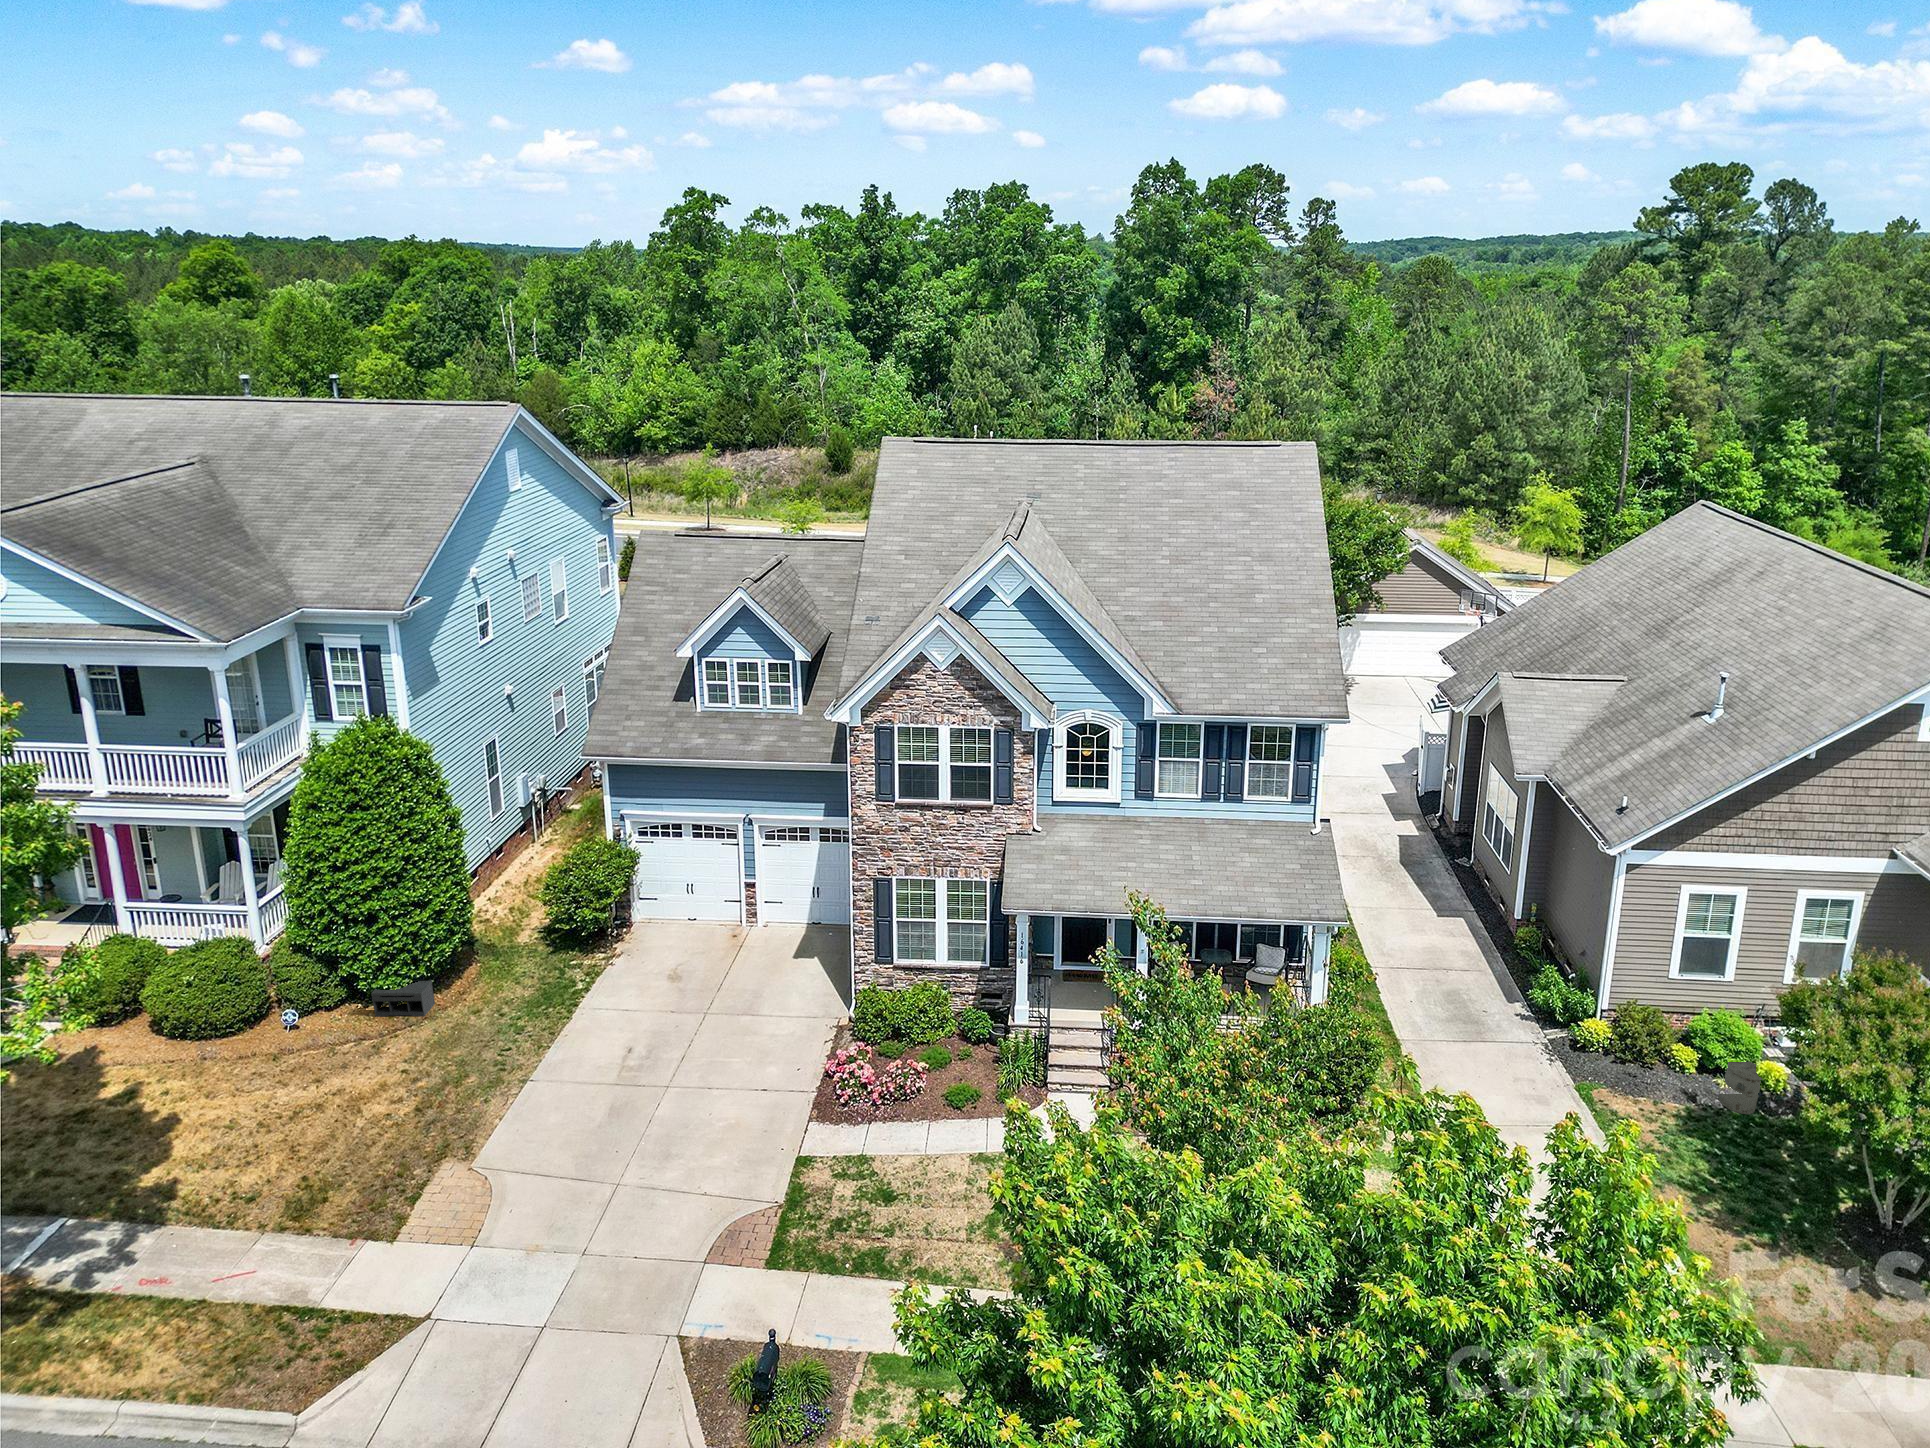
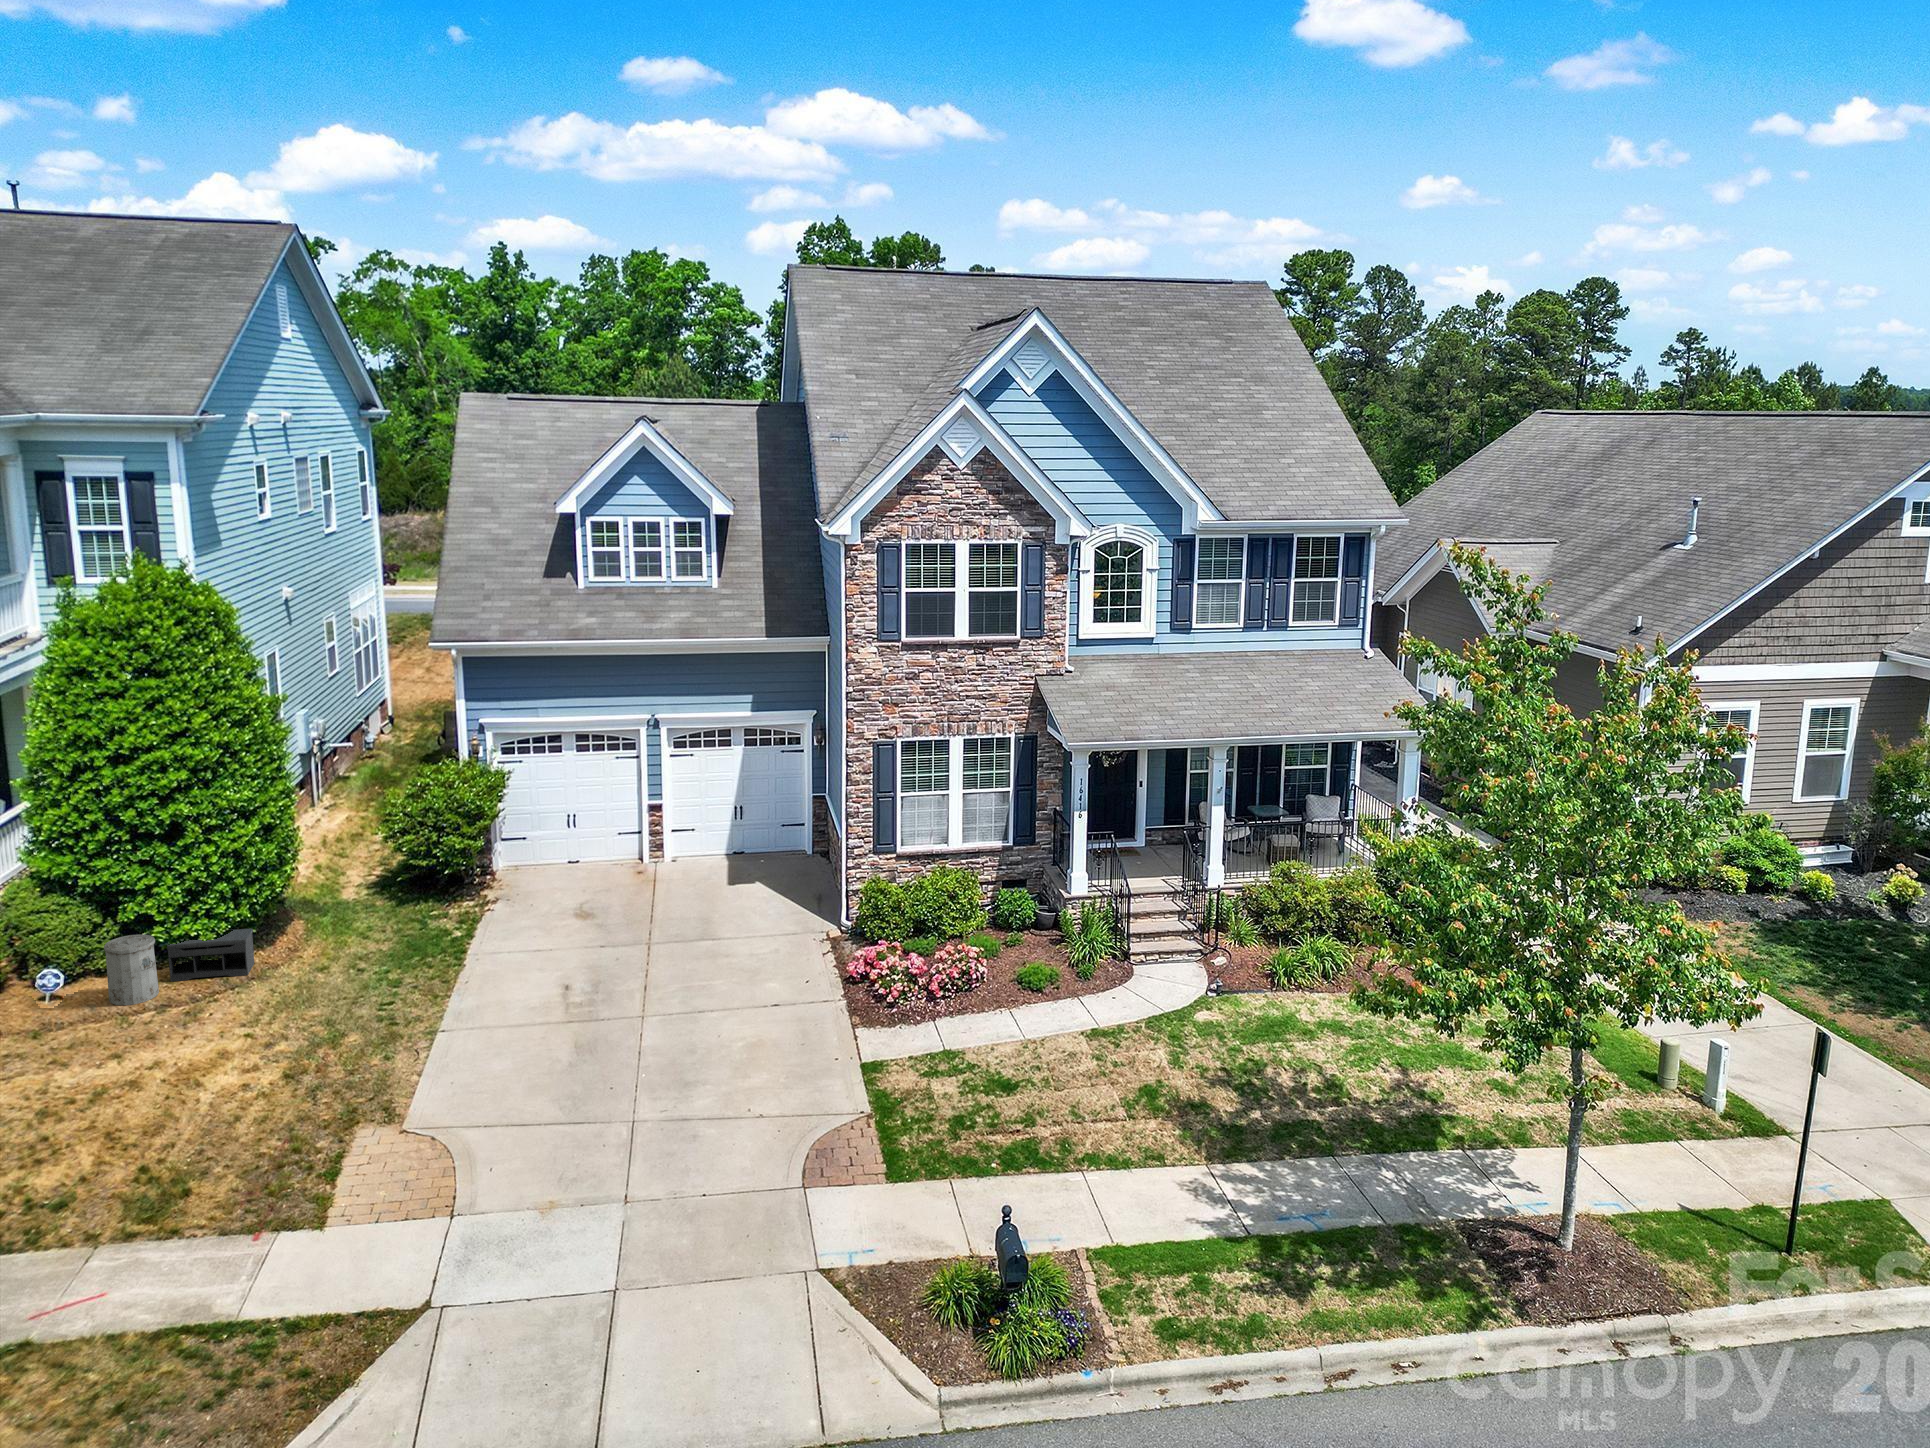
trash can: present [1719,1060,1762,1114] -> present [104,934,159,1005]

